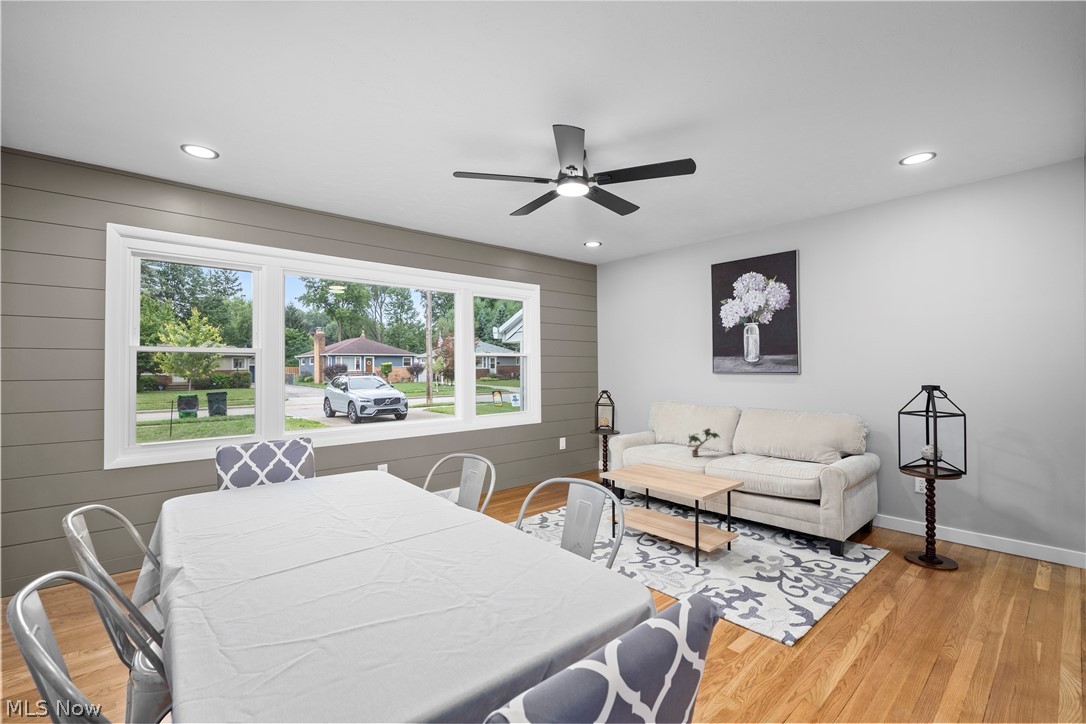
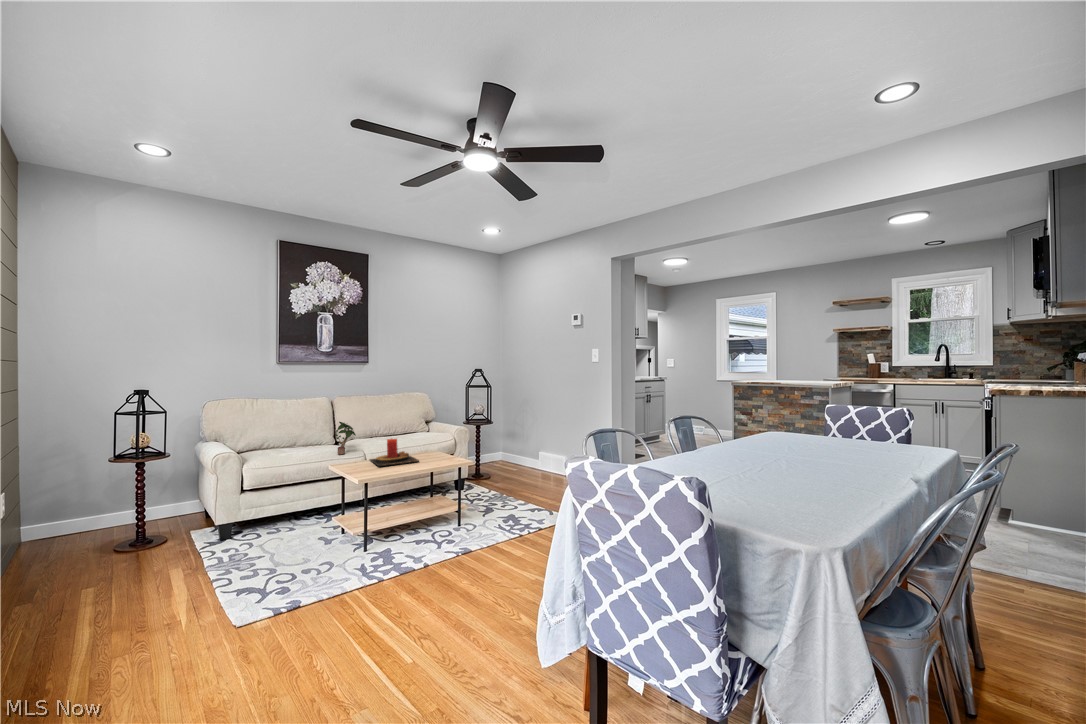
candle: none [644,449,699,475] -> present [370,439,419,466]

